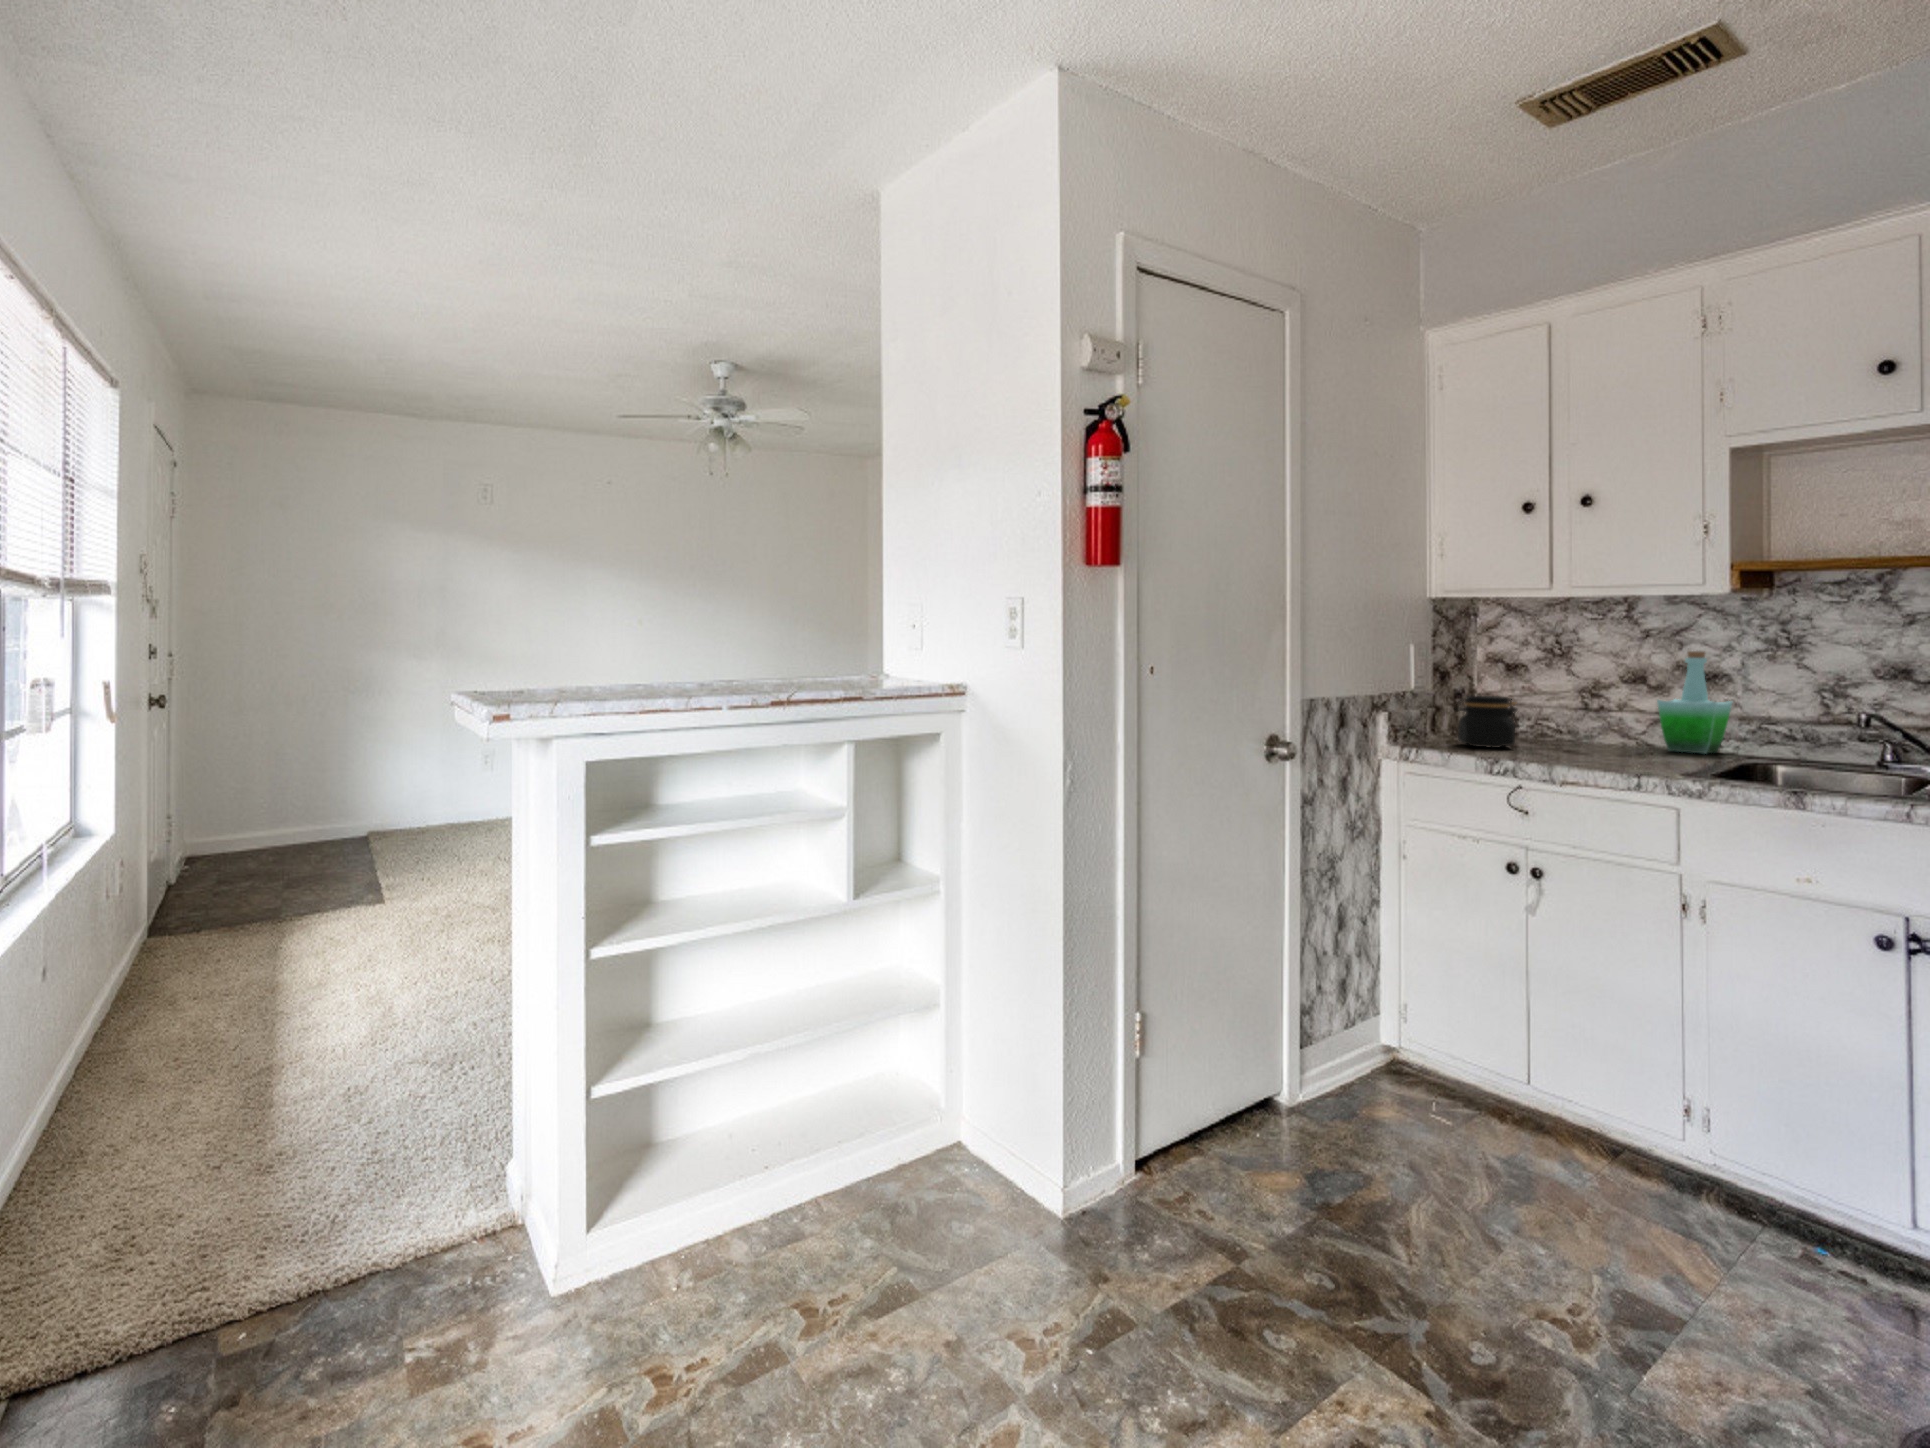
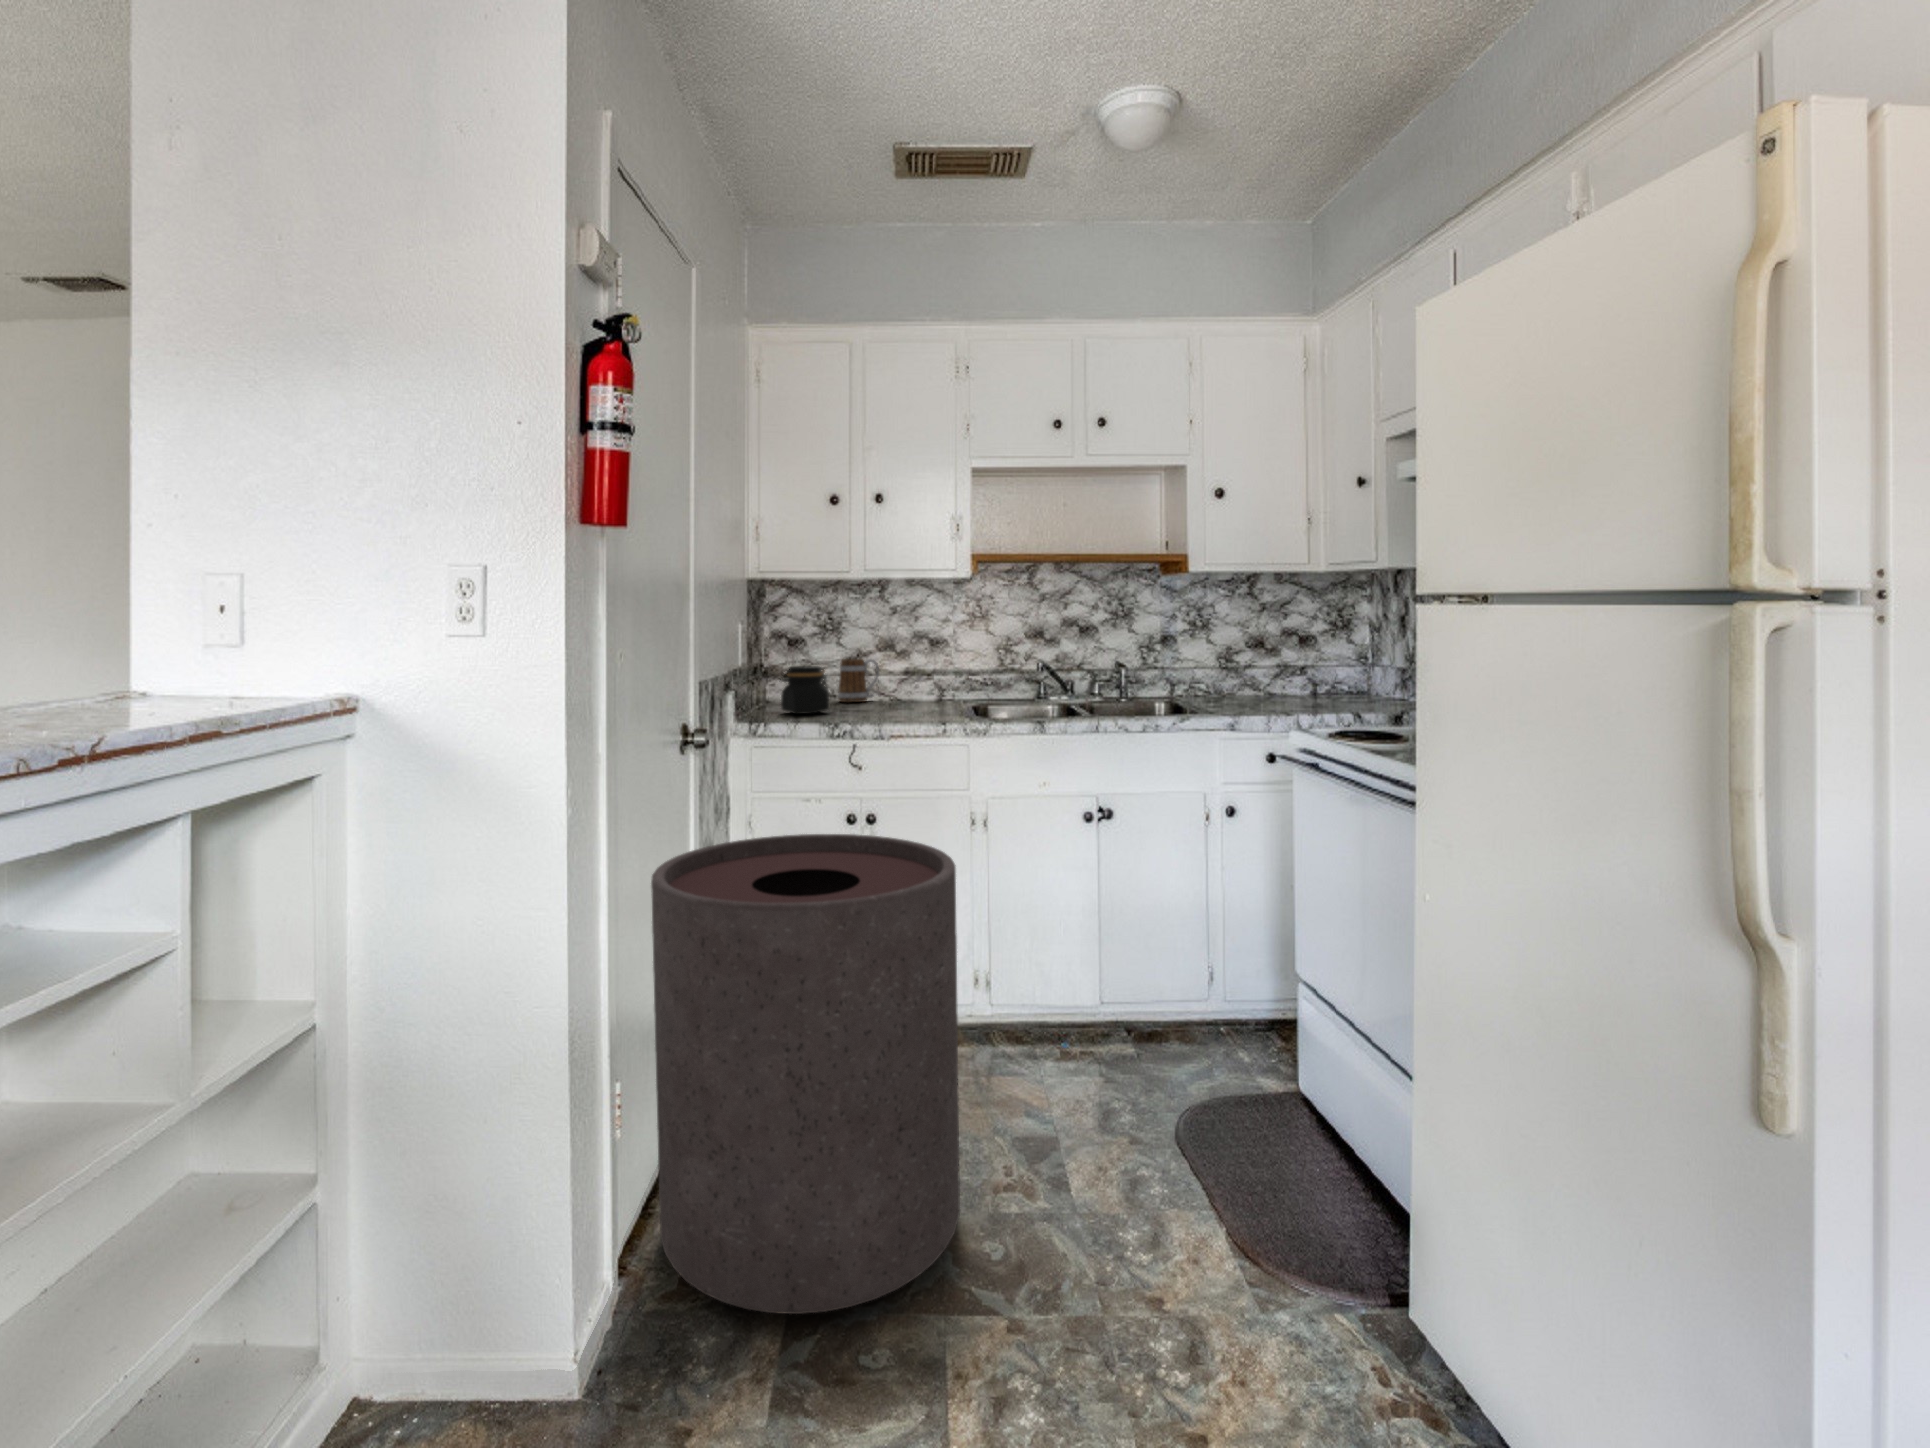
bottle: present [1657,651,1732,754] -> none [913,623,951,704]
mug: none [1558,691,1622,741] -> present [838,659,879,702]
trash can: none [1161,850,1481,1308] -> present [651,834,960,1314]

